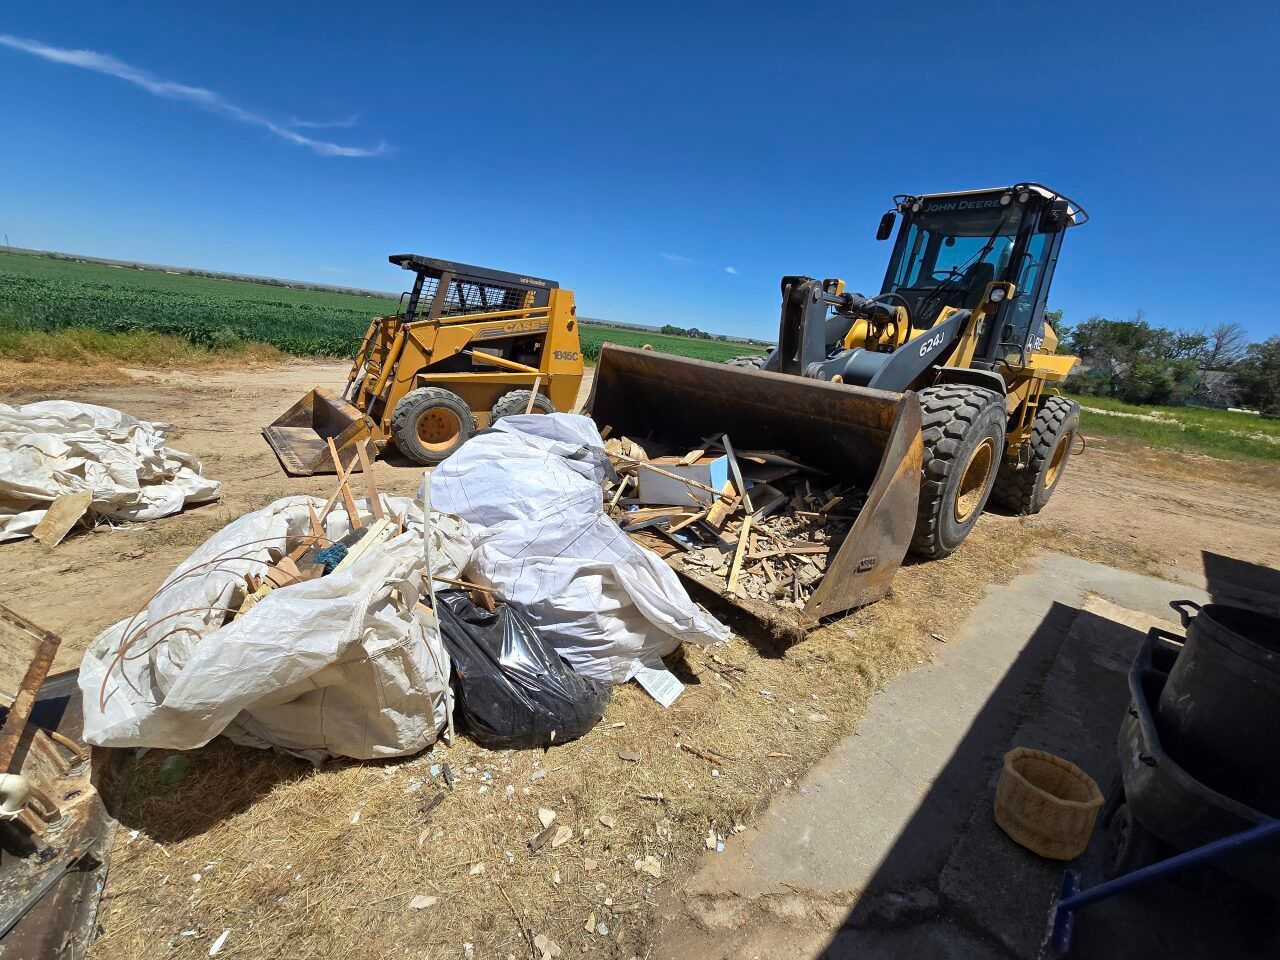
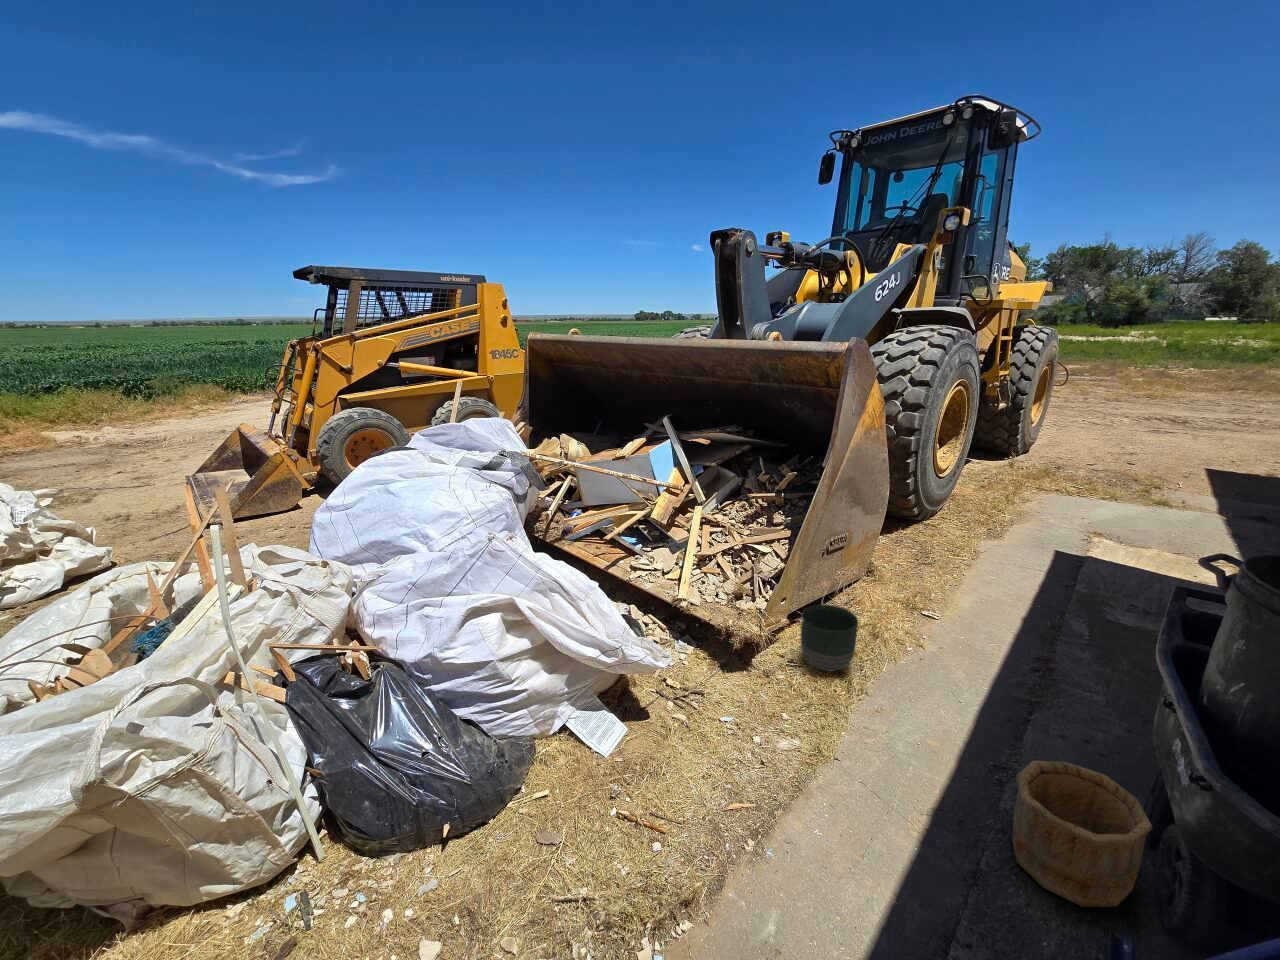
planter: none [829,611,881,668] -> present [801,605,858,672]

